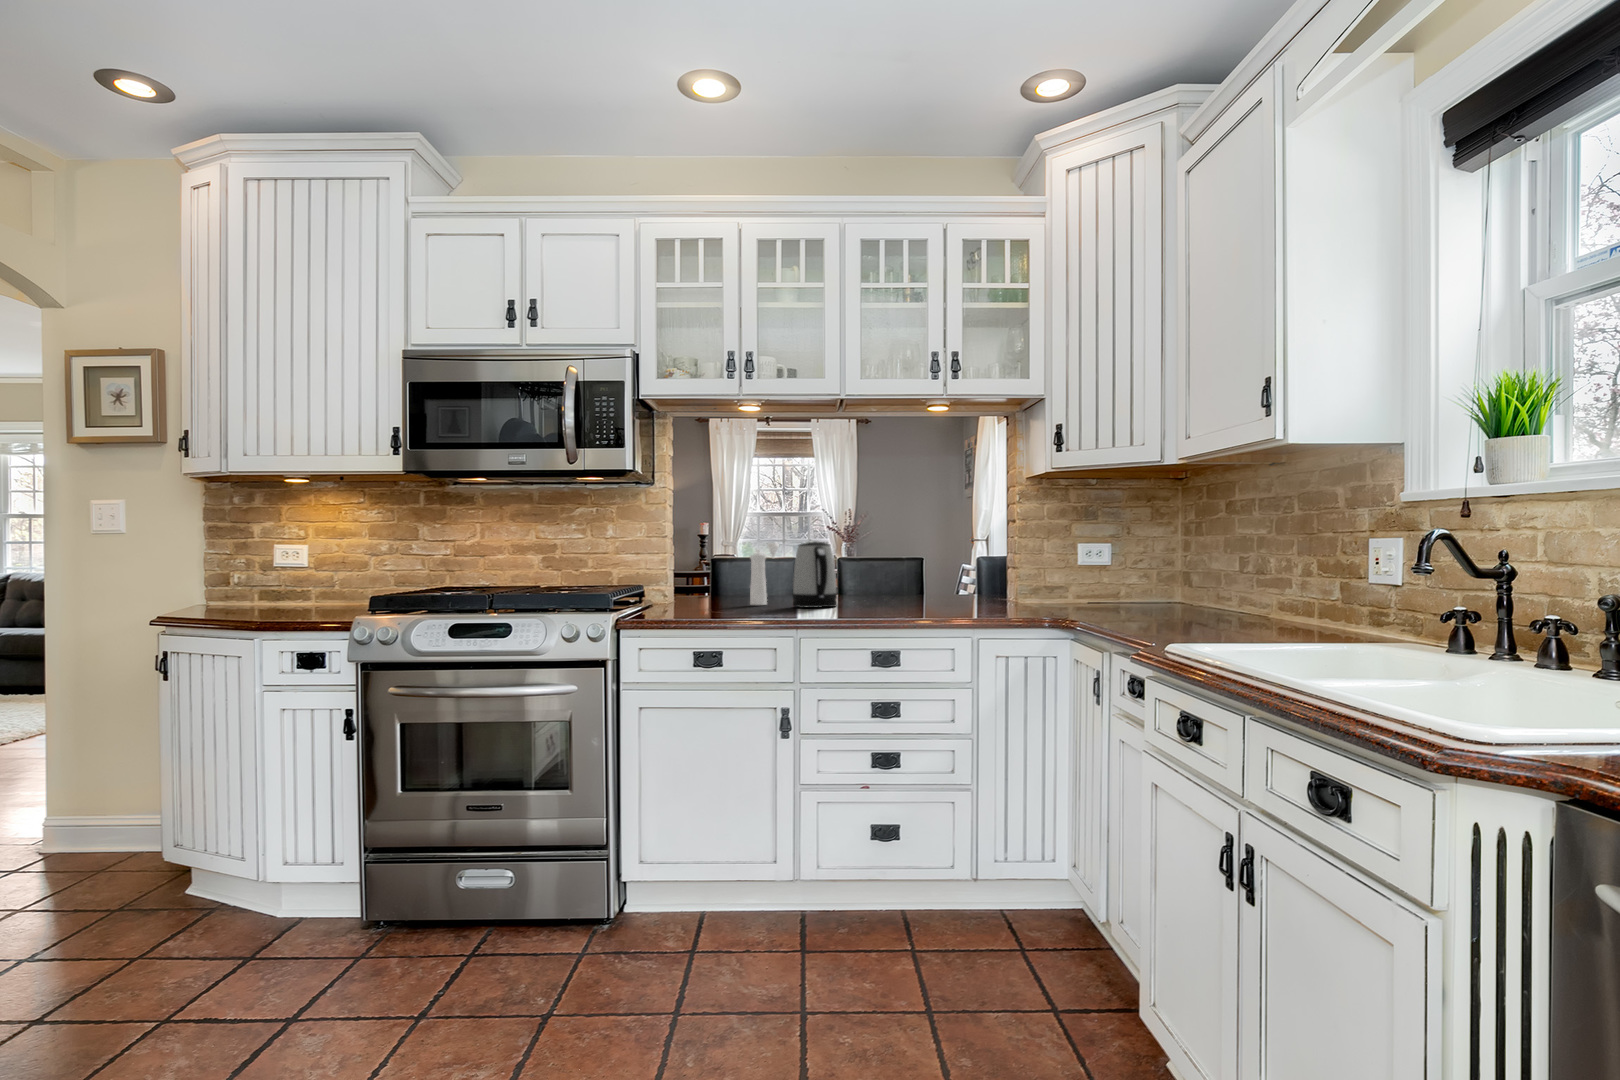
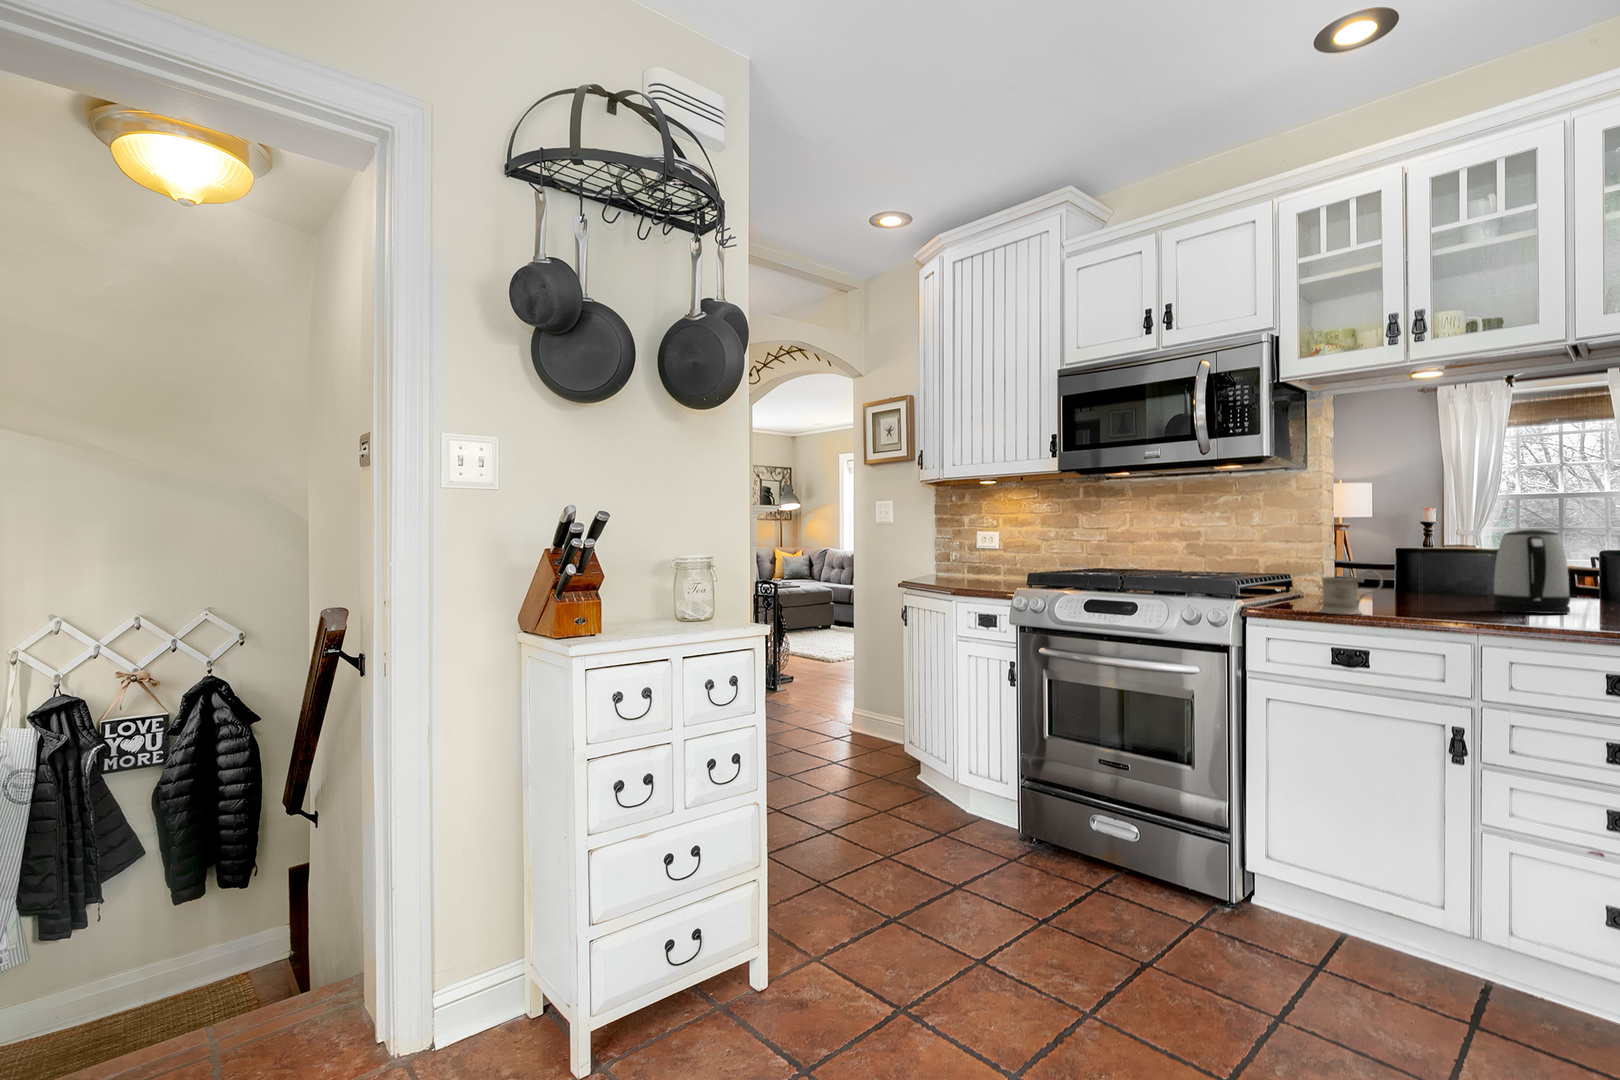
pepper mill: present [750,543,779,605] -> none [1432,531,1483,606]
mug: none [681,577,729,619] -> present [1320,570,1383,615]

